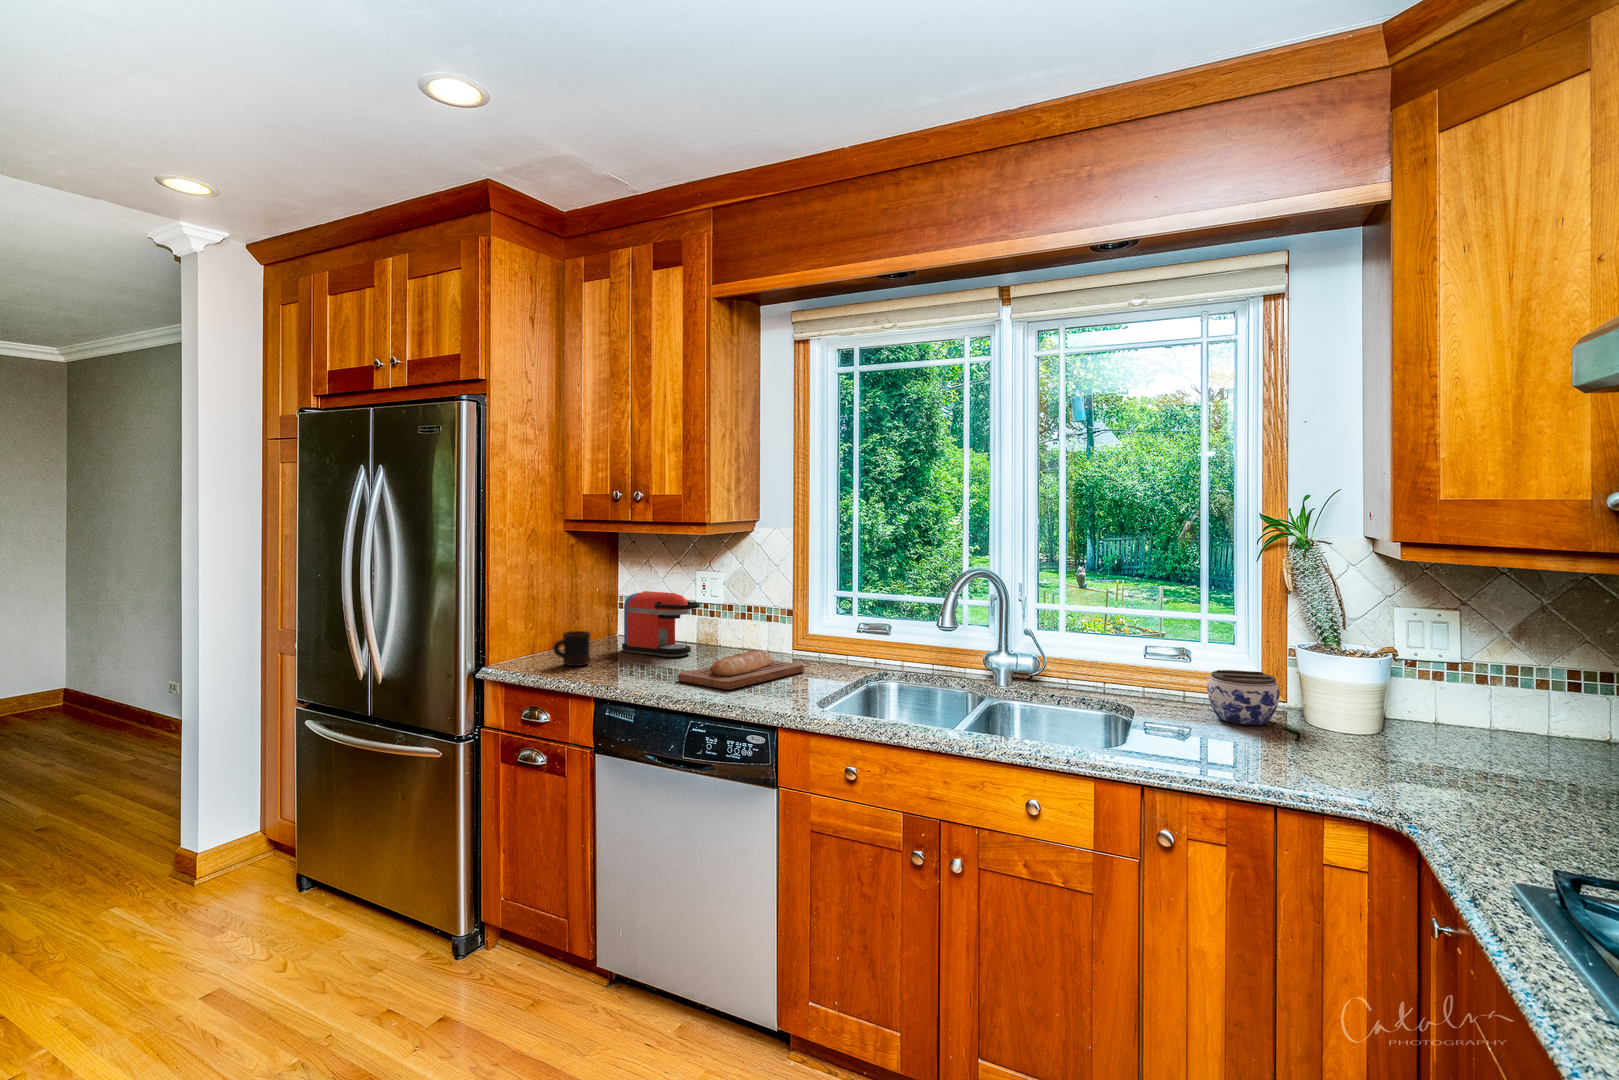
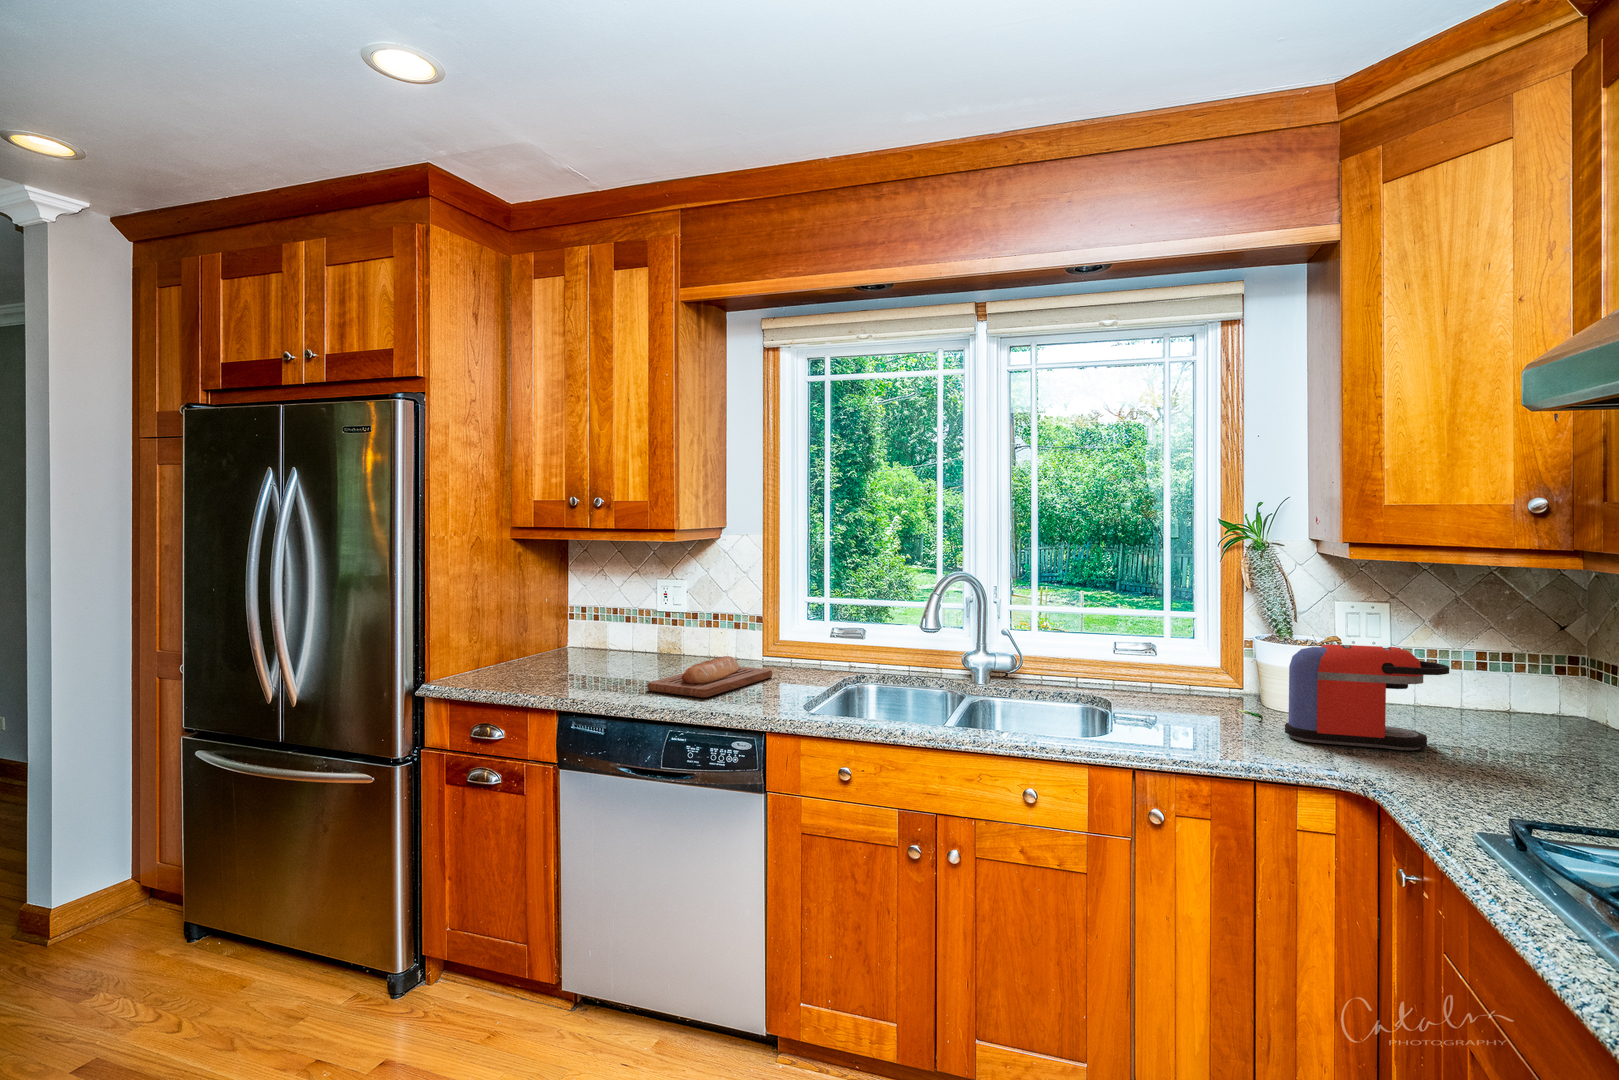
coffee maker: present [622,591,700,657] -> present [1285,644,1449,750]
mug: present [553,631,590,666] -> none [506,642,544,679]
jar: present [1207,670,1280,725] -> none [1174,661,1239,711]

